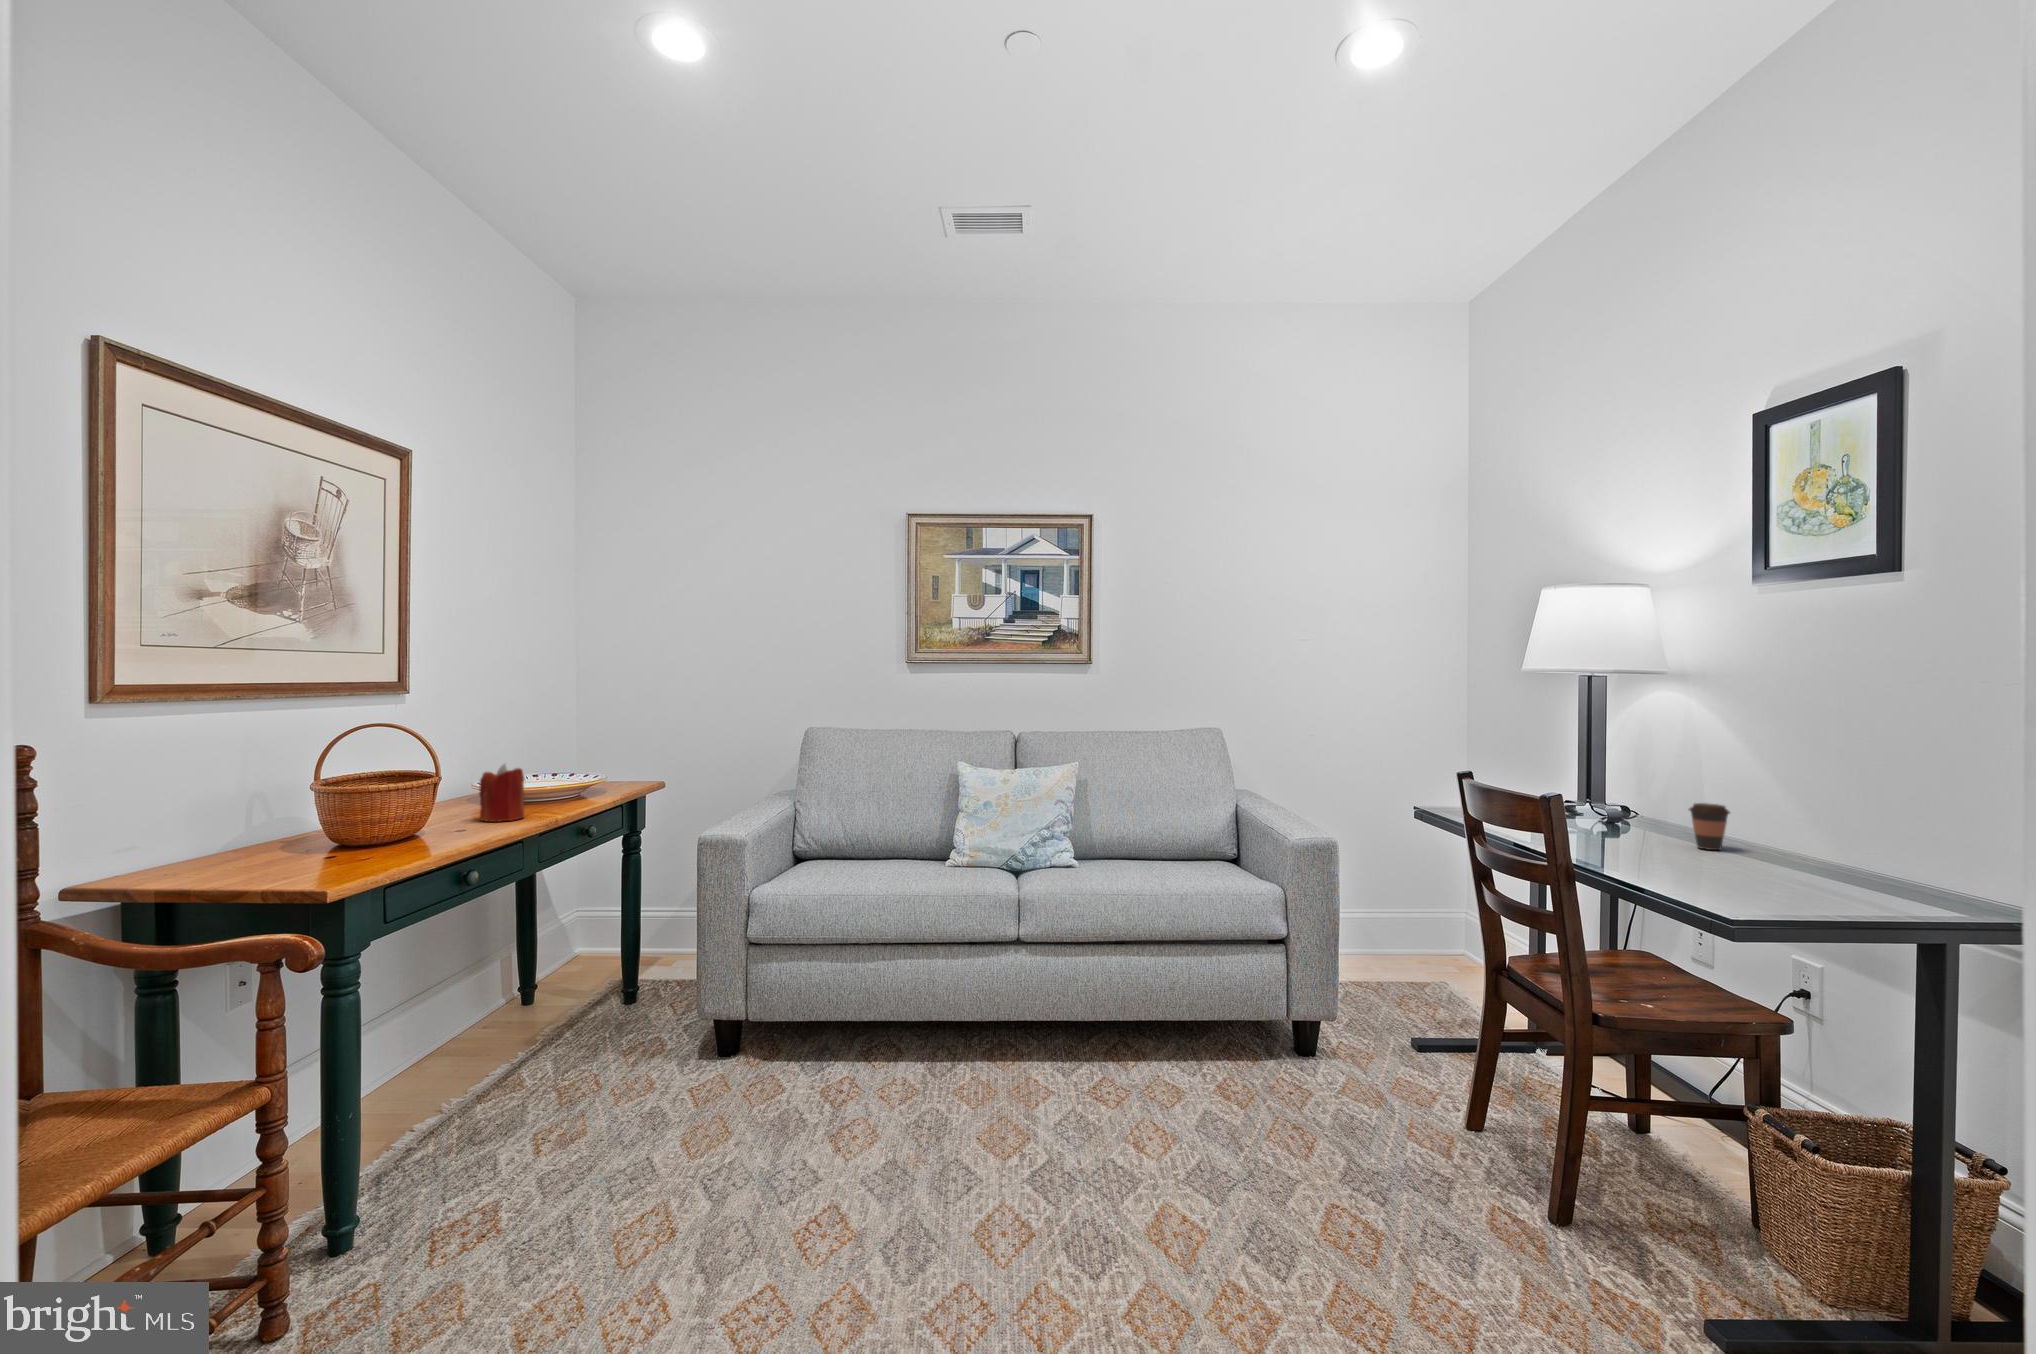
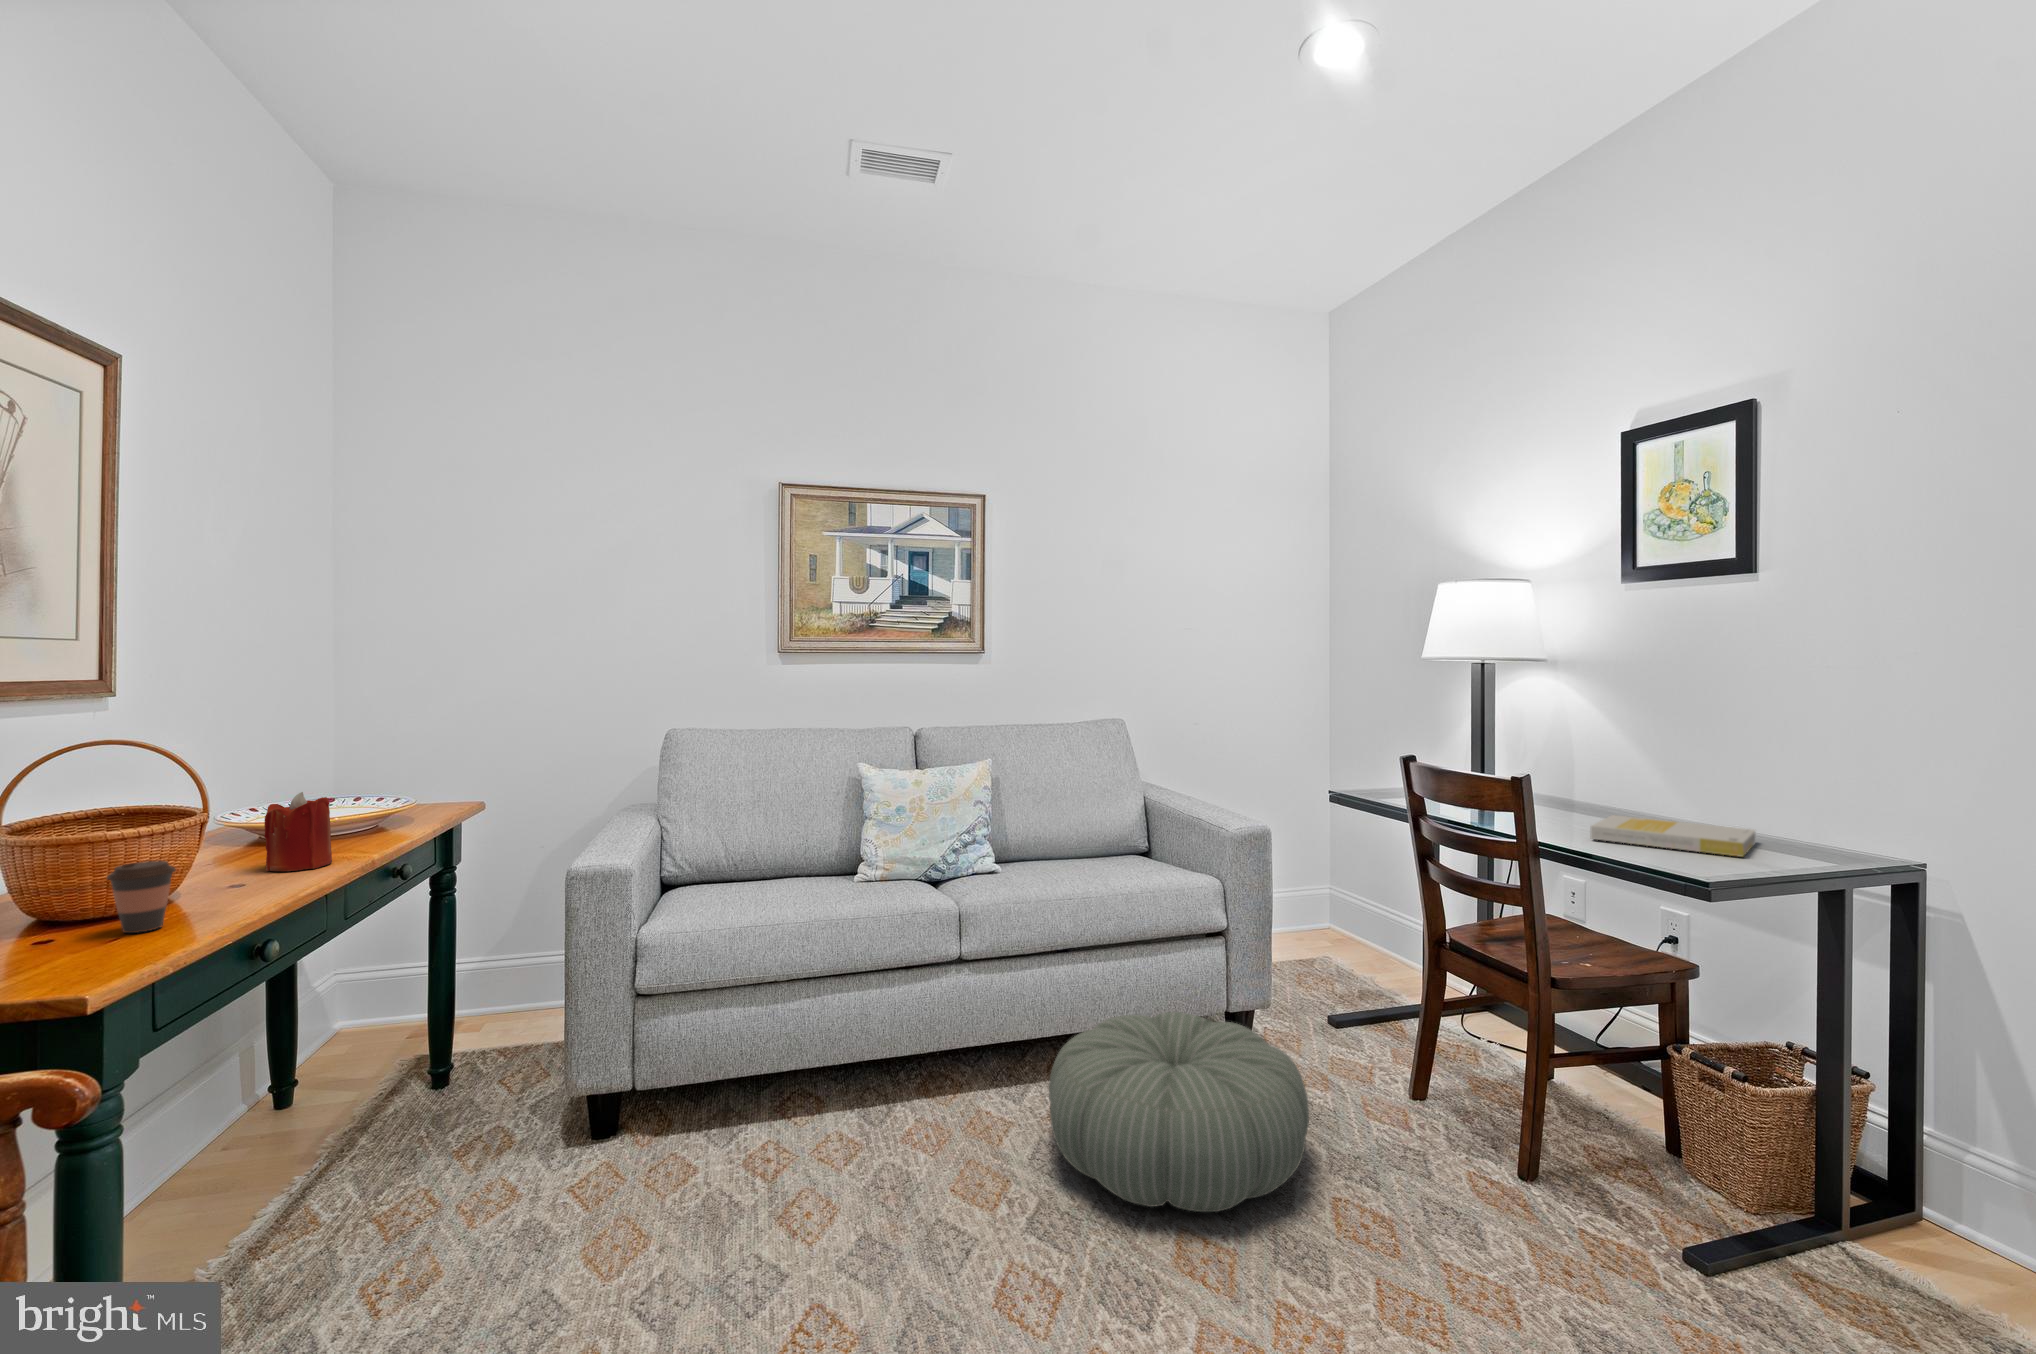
coffee cup: present [1689,803,1730,850] -> present [107,861,176,933]
book: none [1647,844,1855,896] -> present [1591,815,1756,857]
pouf: none [1070,1008,1325,1194] -> present [1049,1012,1309,1212]

